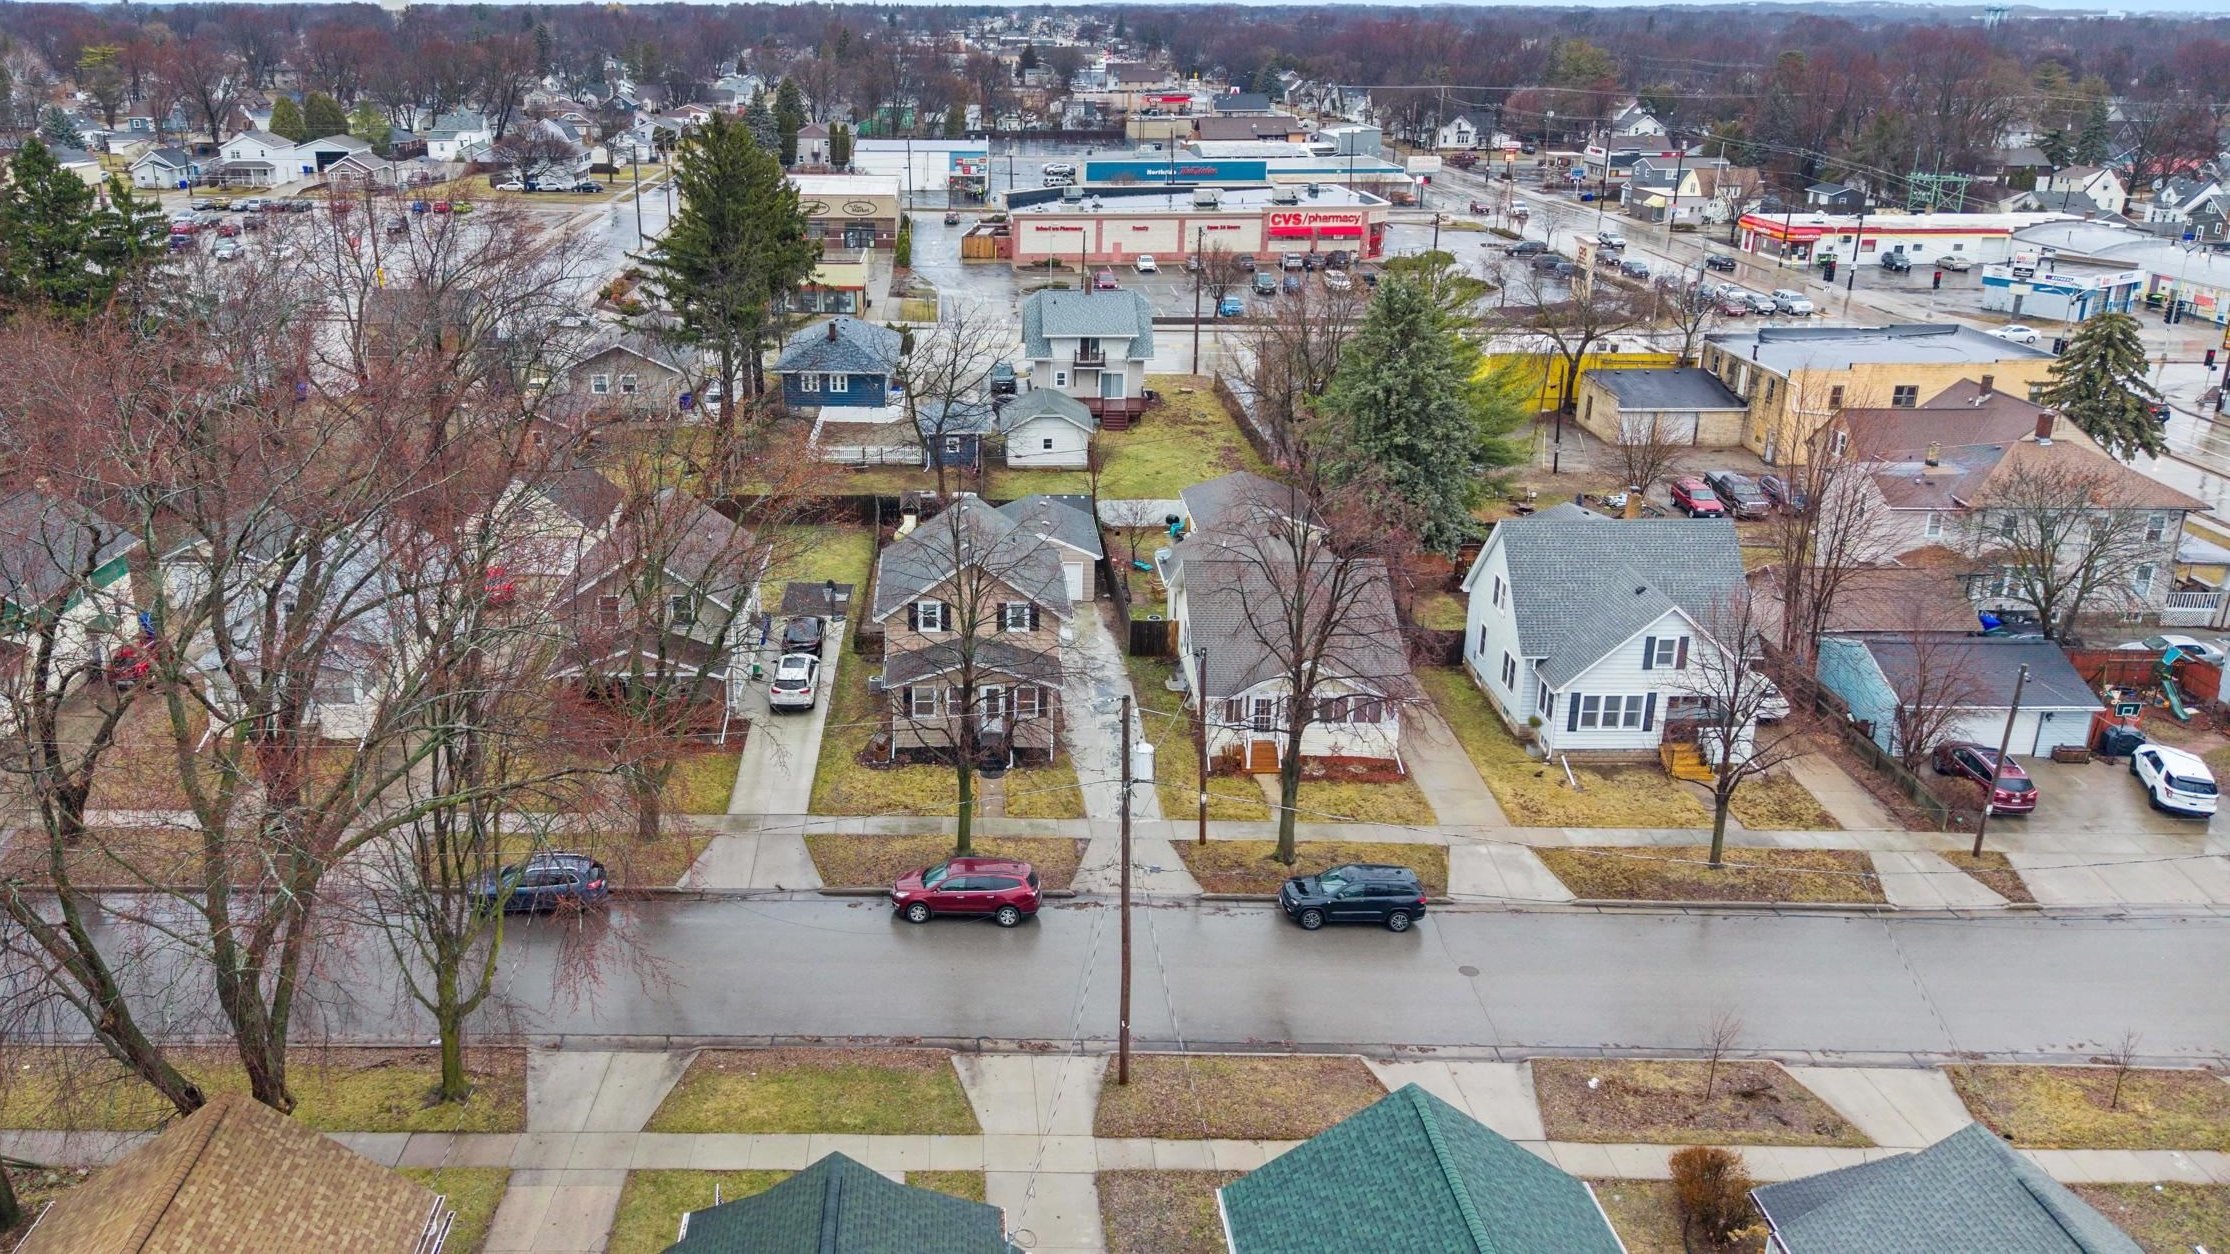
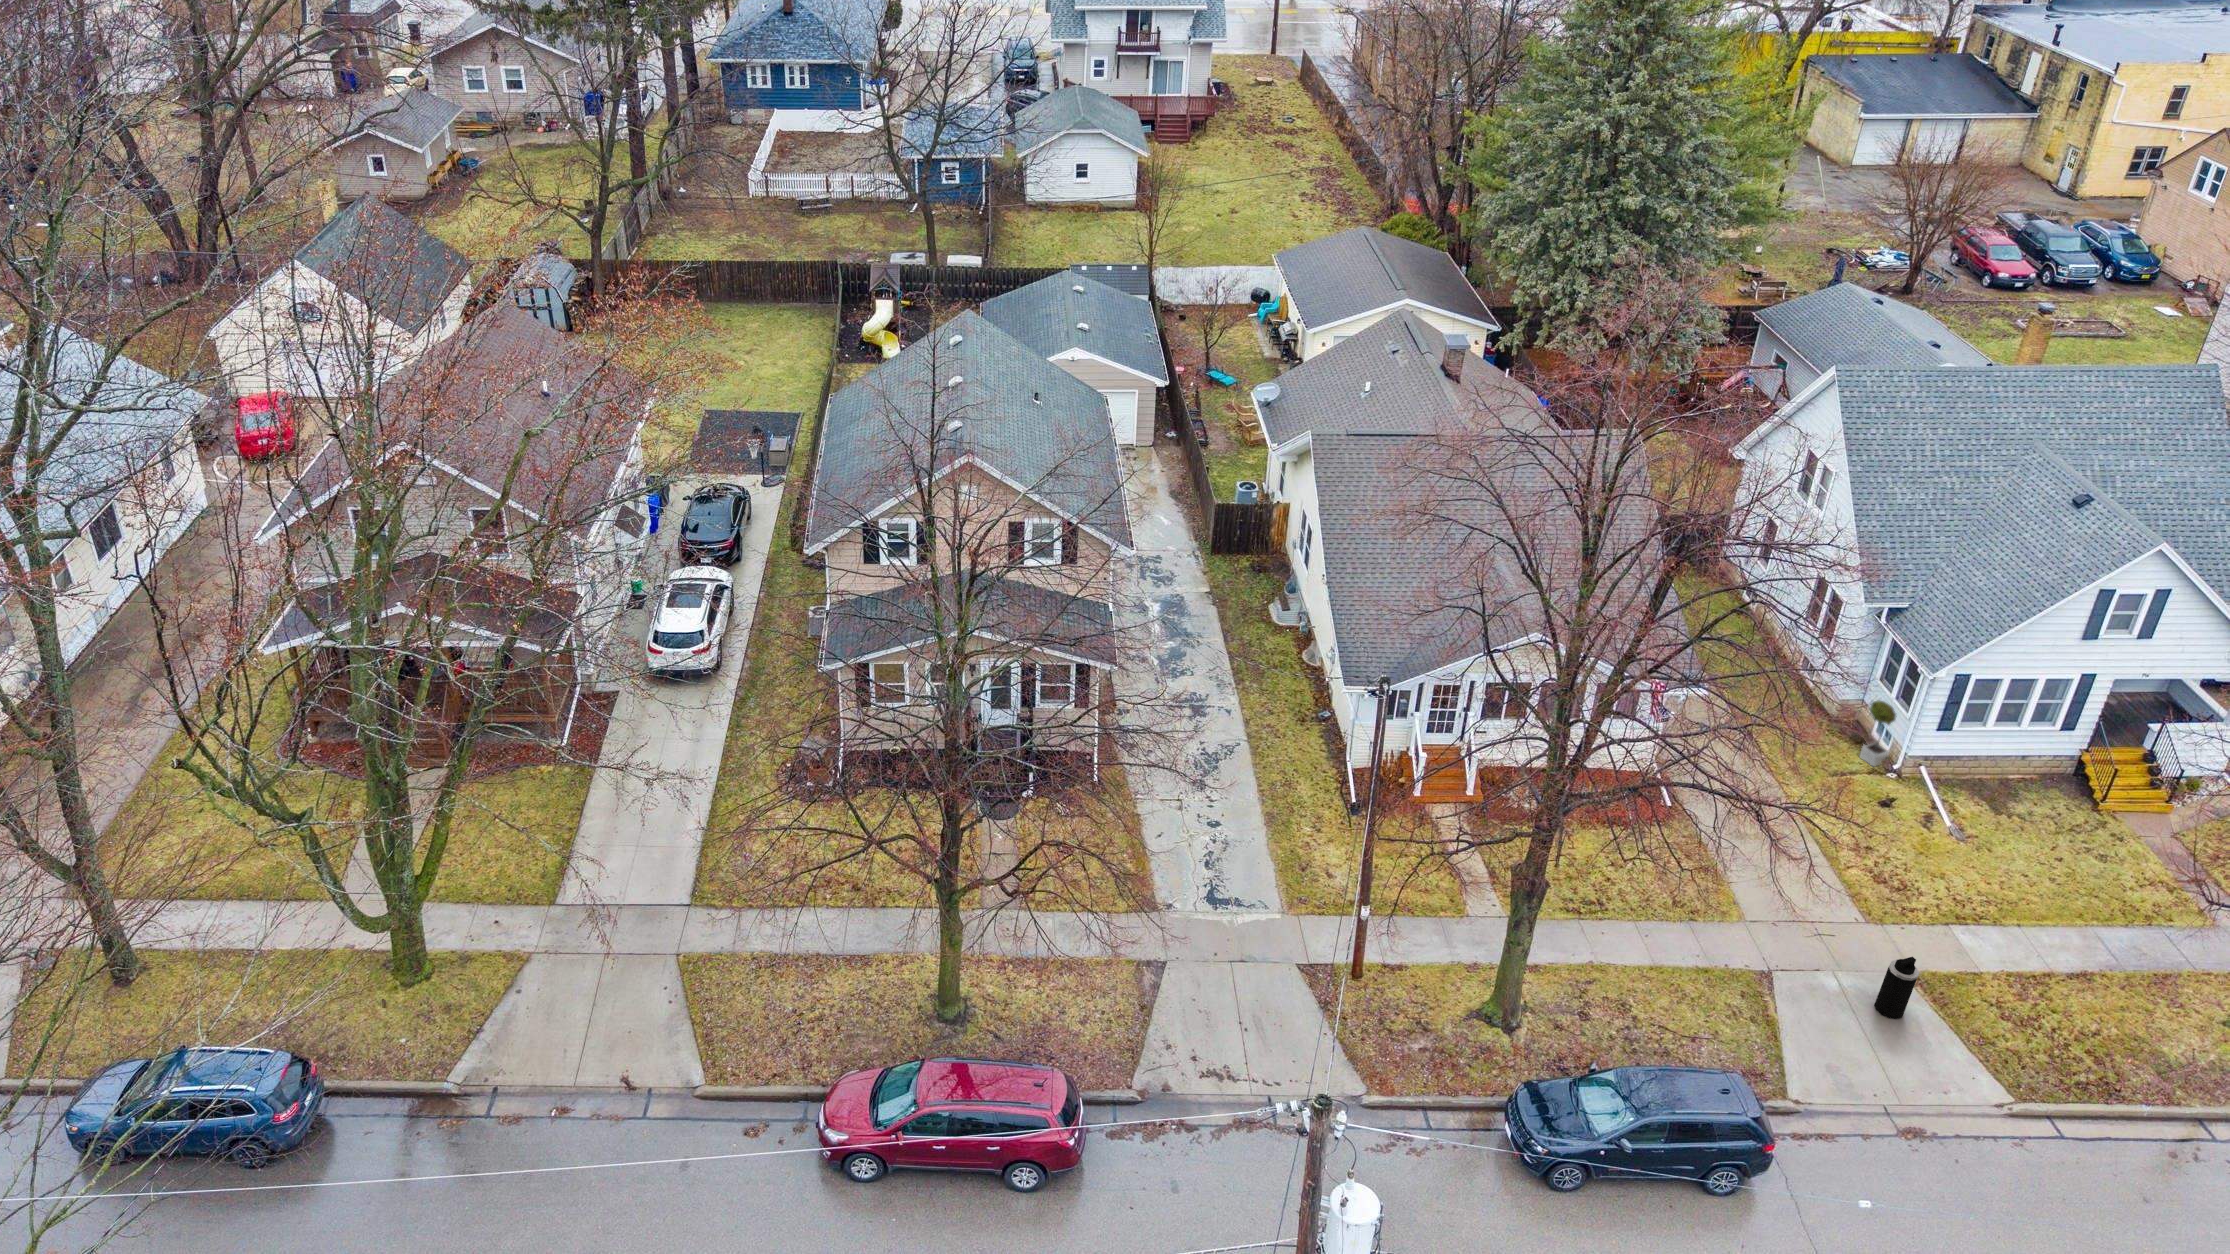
trash can: none [1505,823,1525,863] -> present [1874,957,1919,1019]

